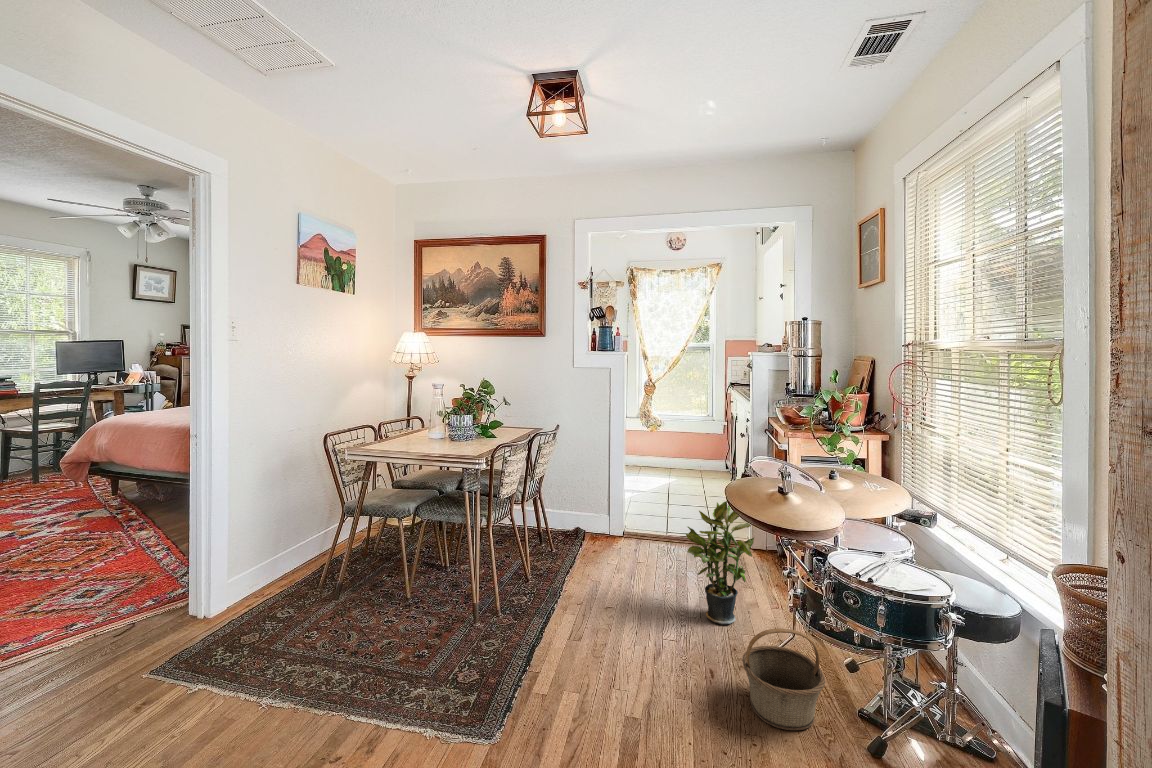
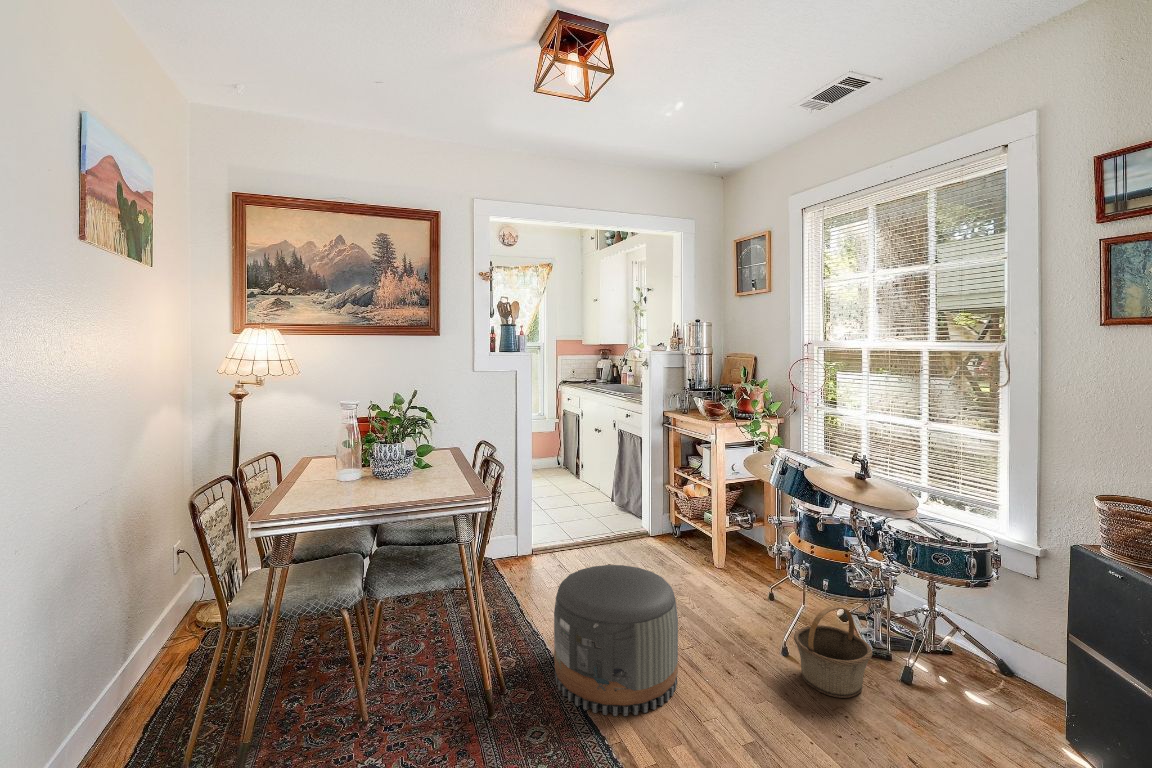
potted plant: present [686,501,754,625] -> none [674,497,741,624]
pouf: none [531,537,639,665] -> present [554,565,678,716]

